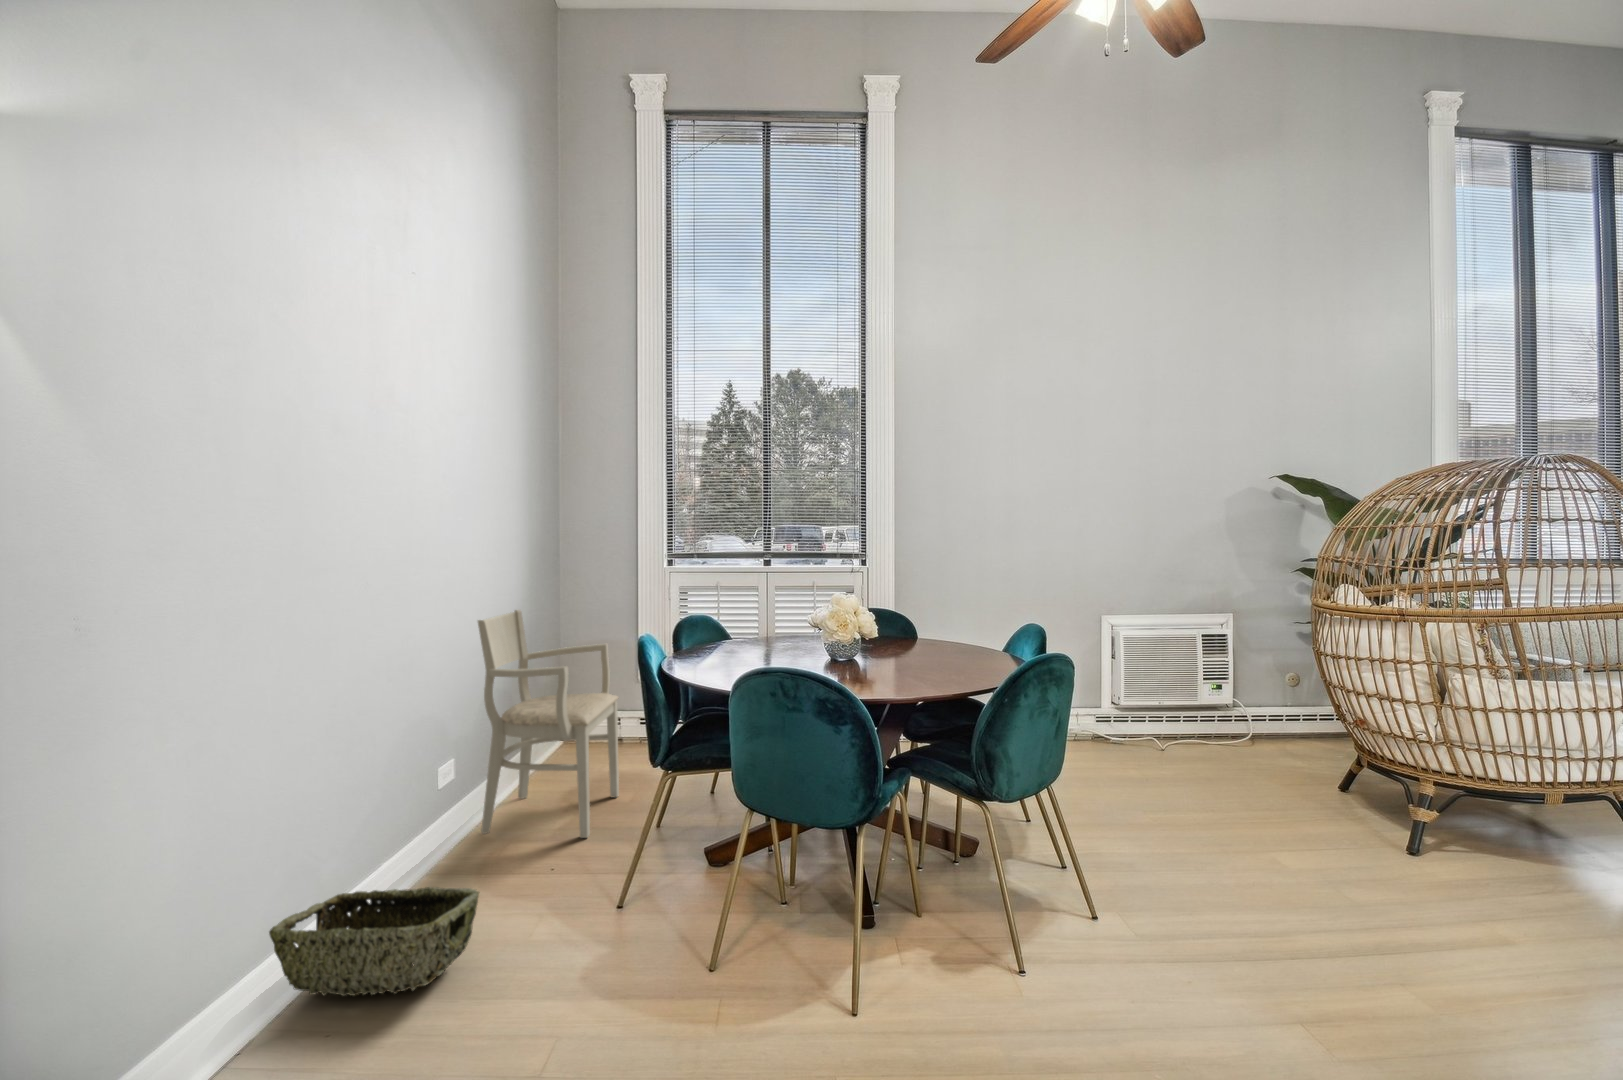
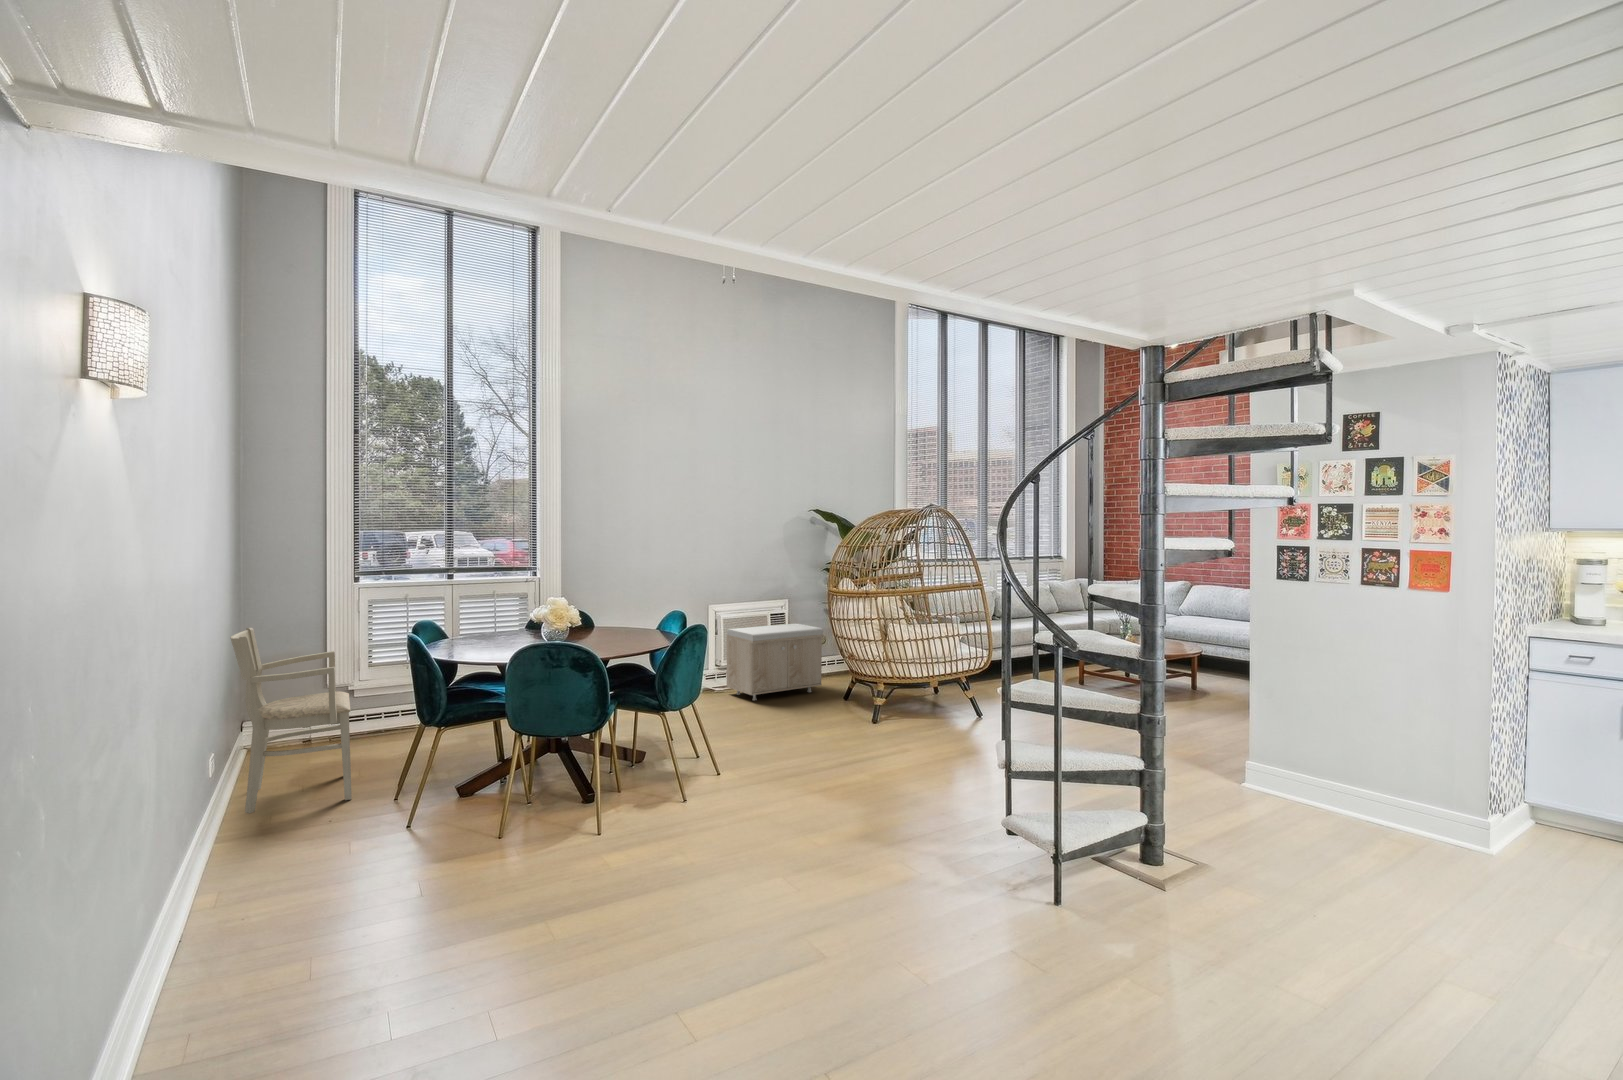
storage bench: none [1130,653,1298,765] -> present [727,623,823,700]
woven basket: present [269,887,479,996] -> none [197,815,340,892]

